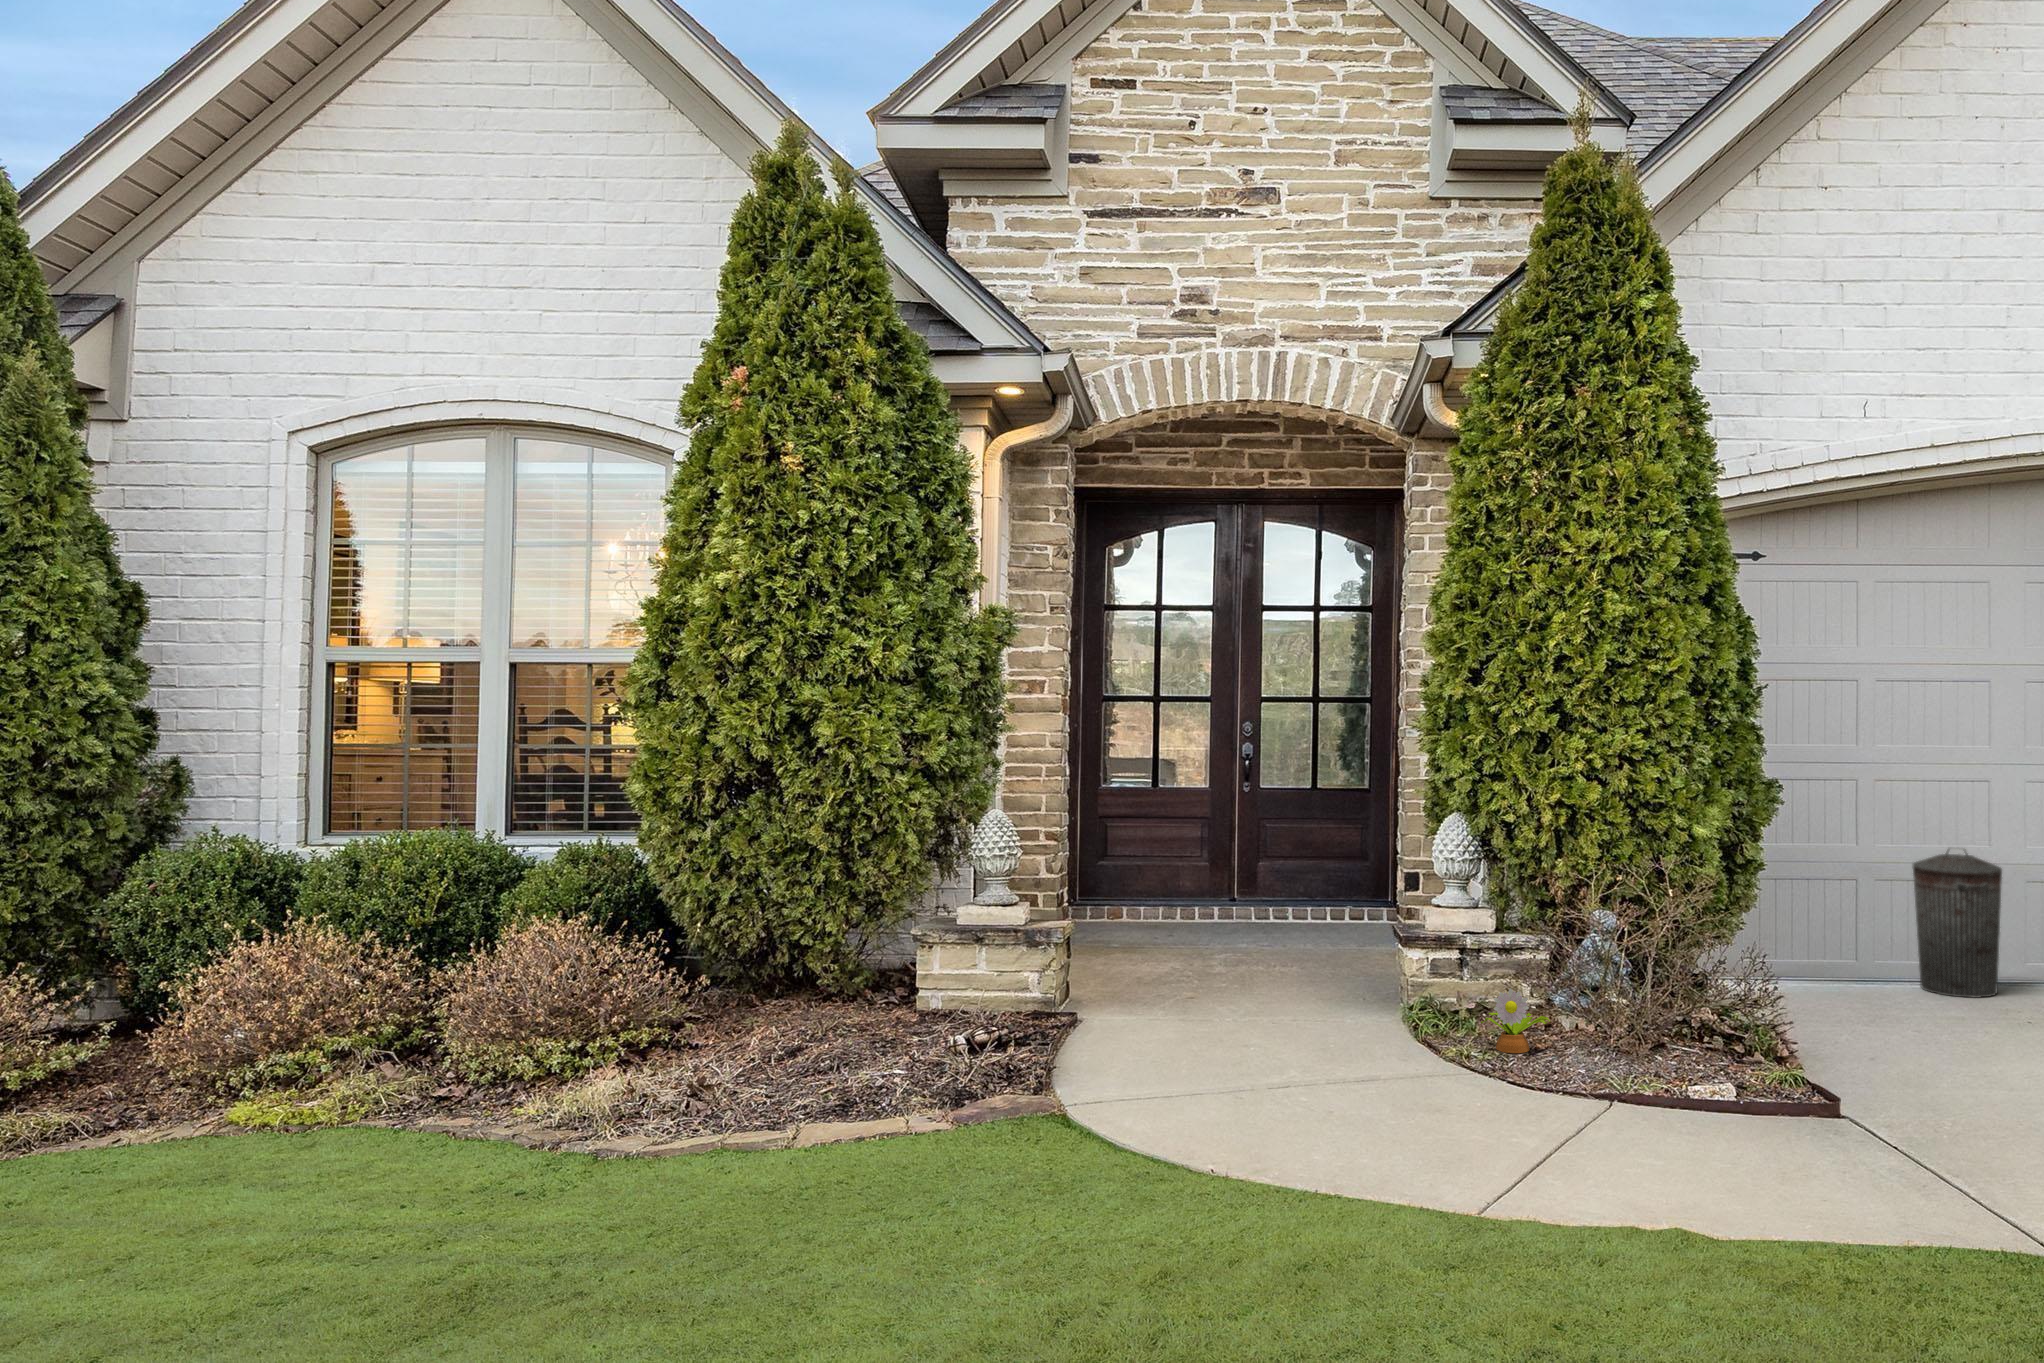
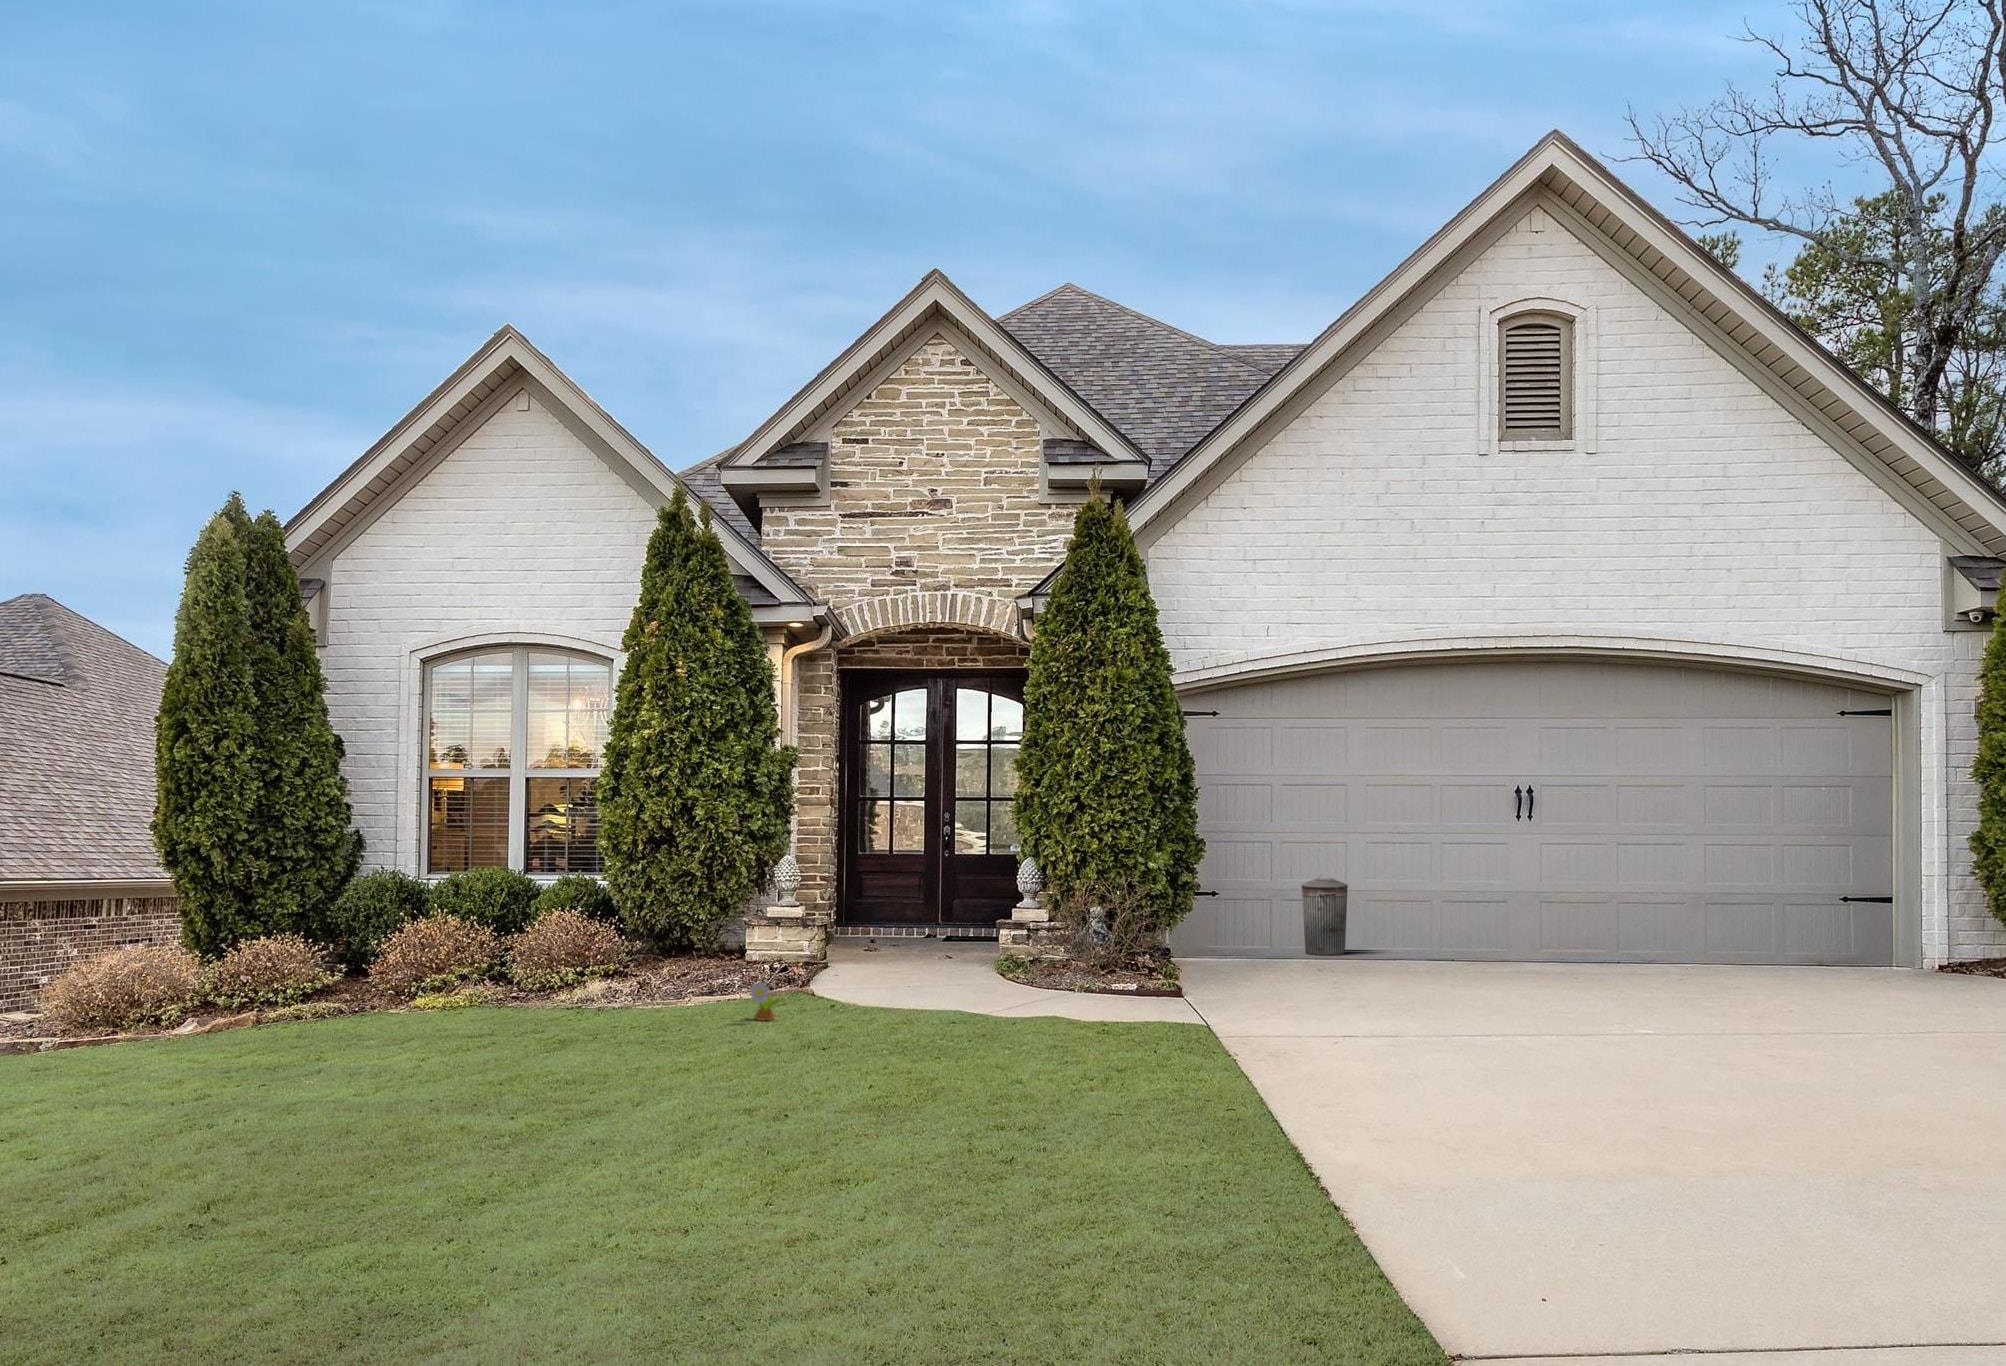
decorative plant: present [1481,988,1550,1053] -> present [747,982,786,1021]

